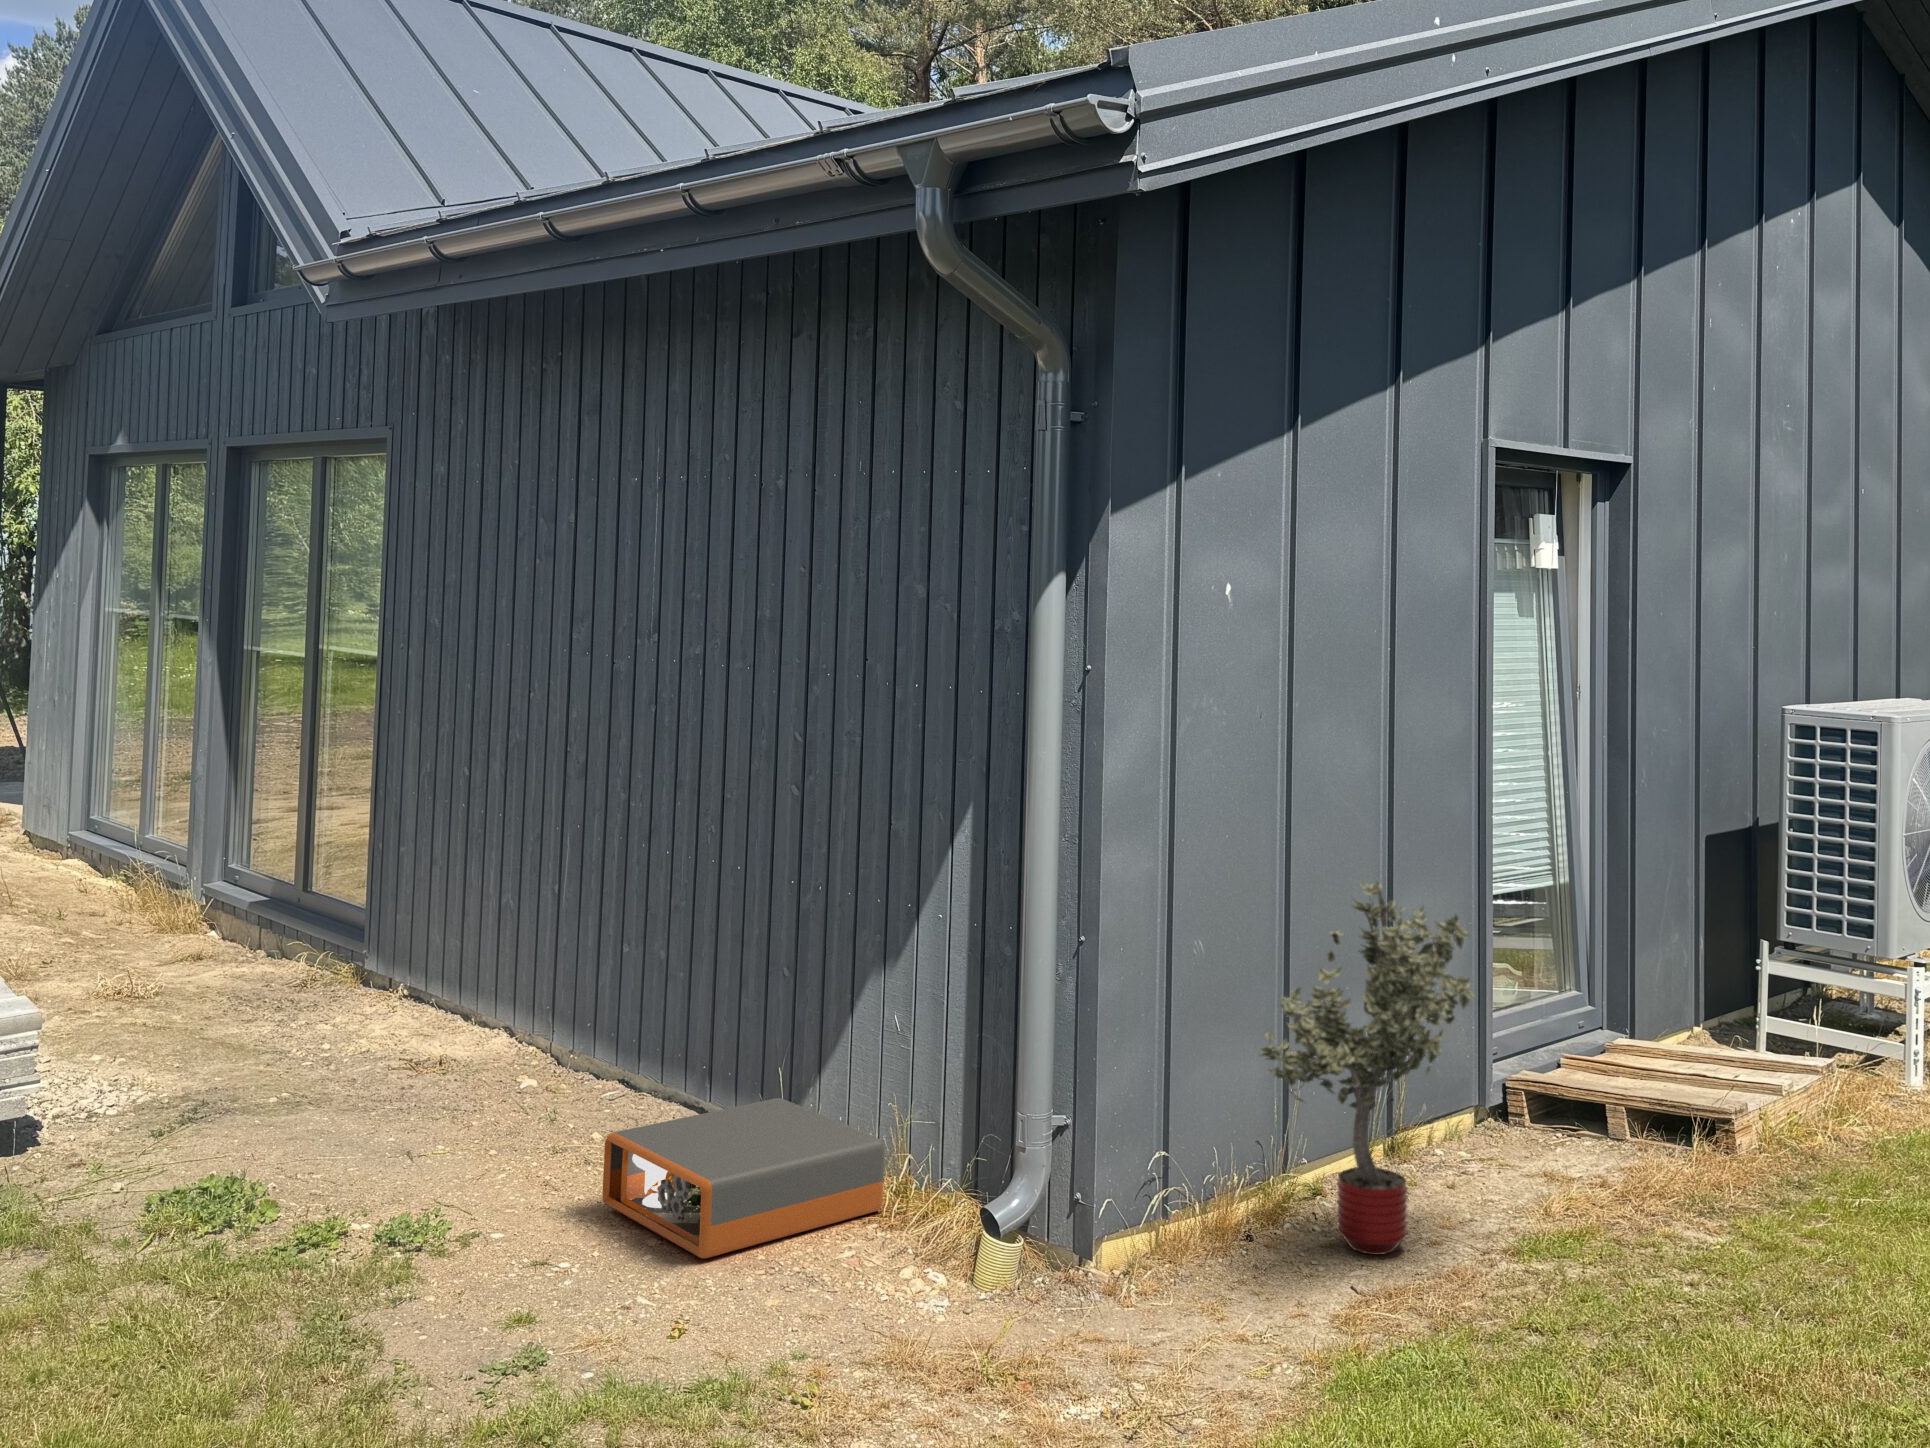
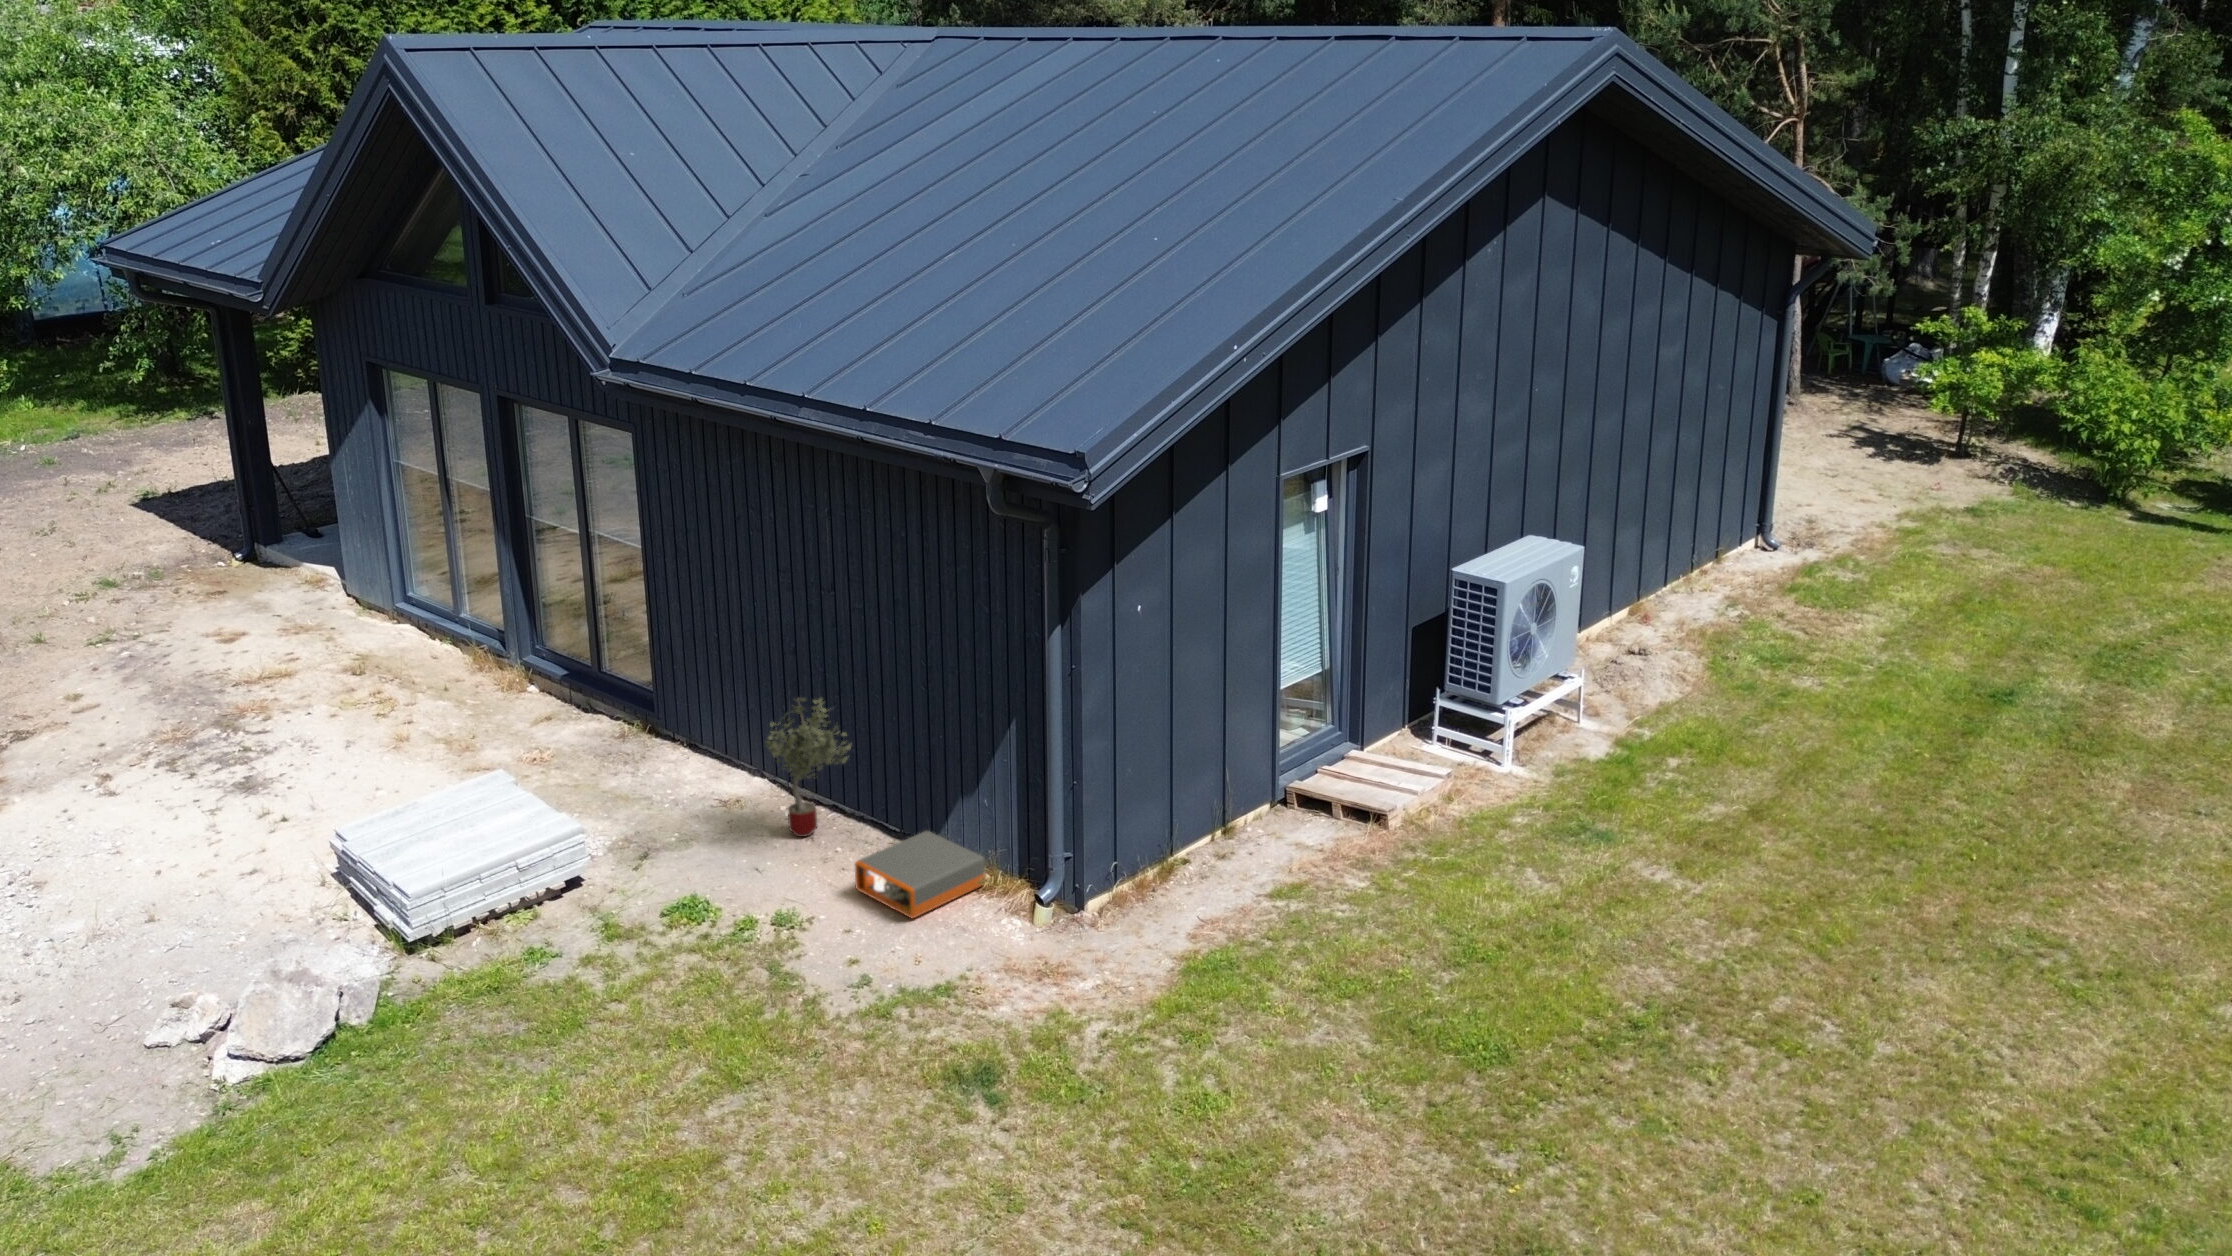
potted tree: present [1258,881,1476,1255] -> present [766,698,852,837]

